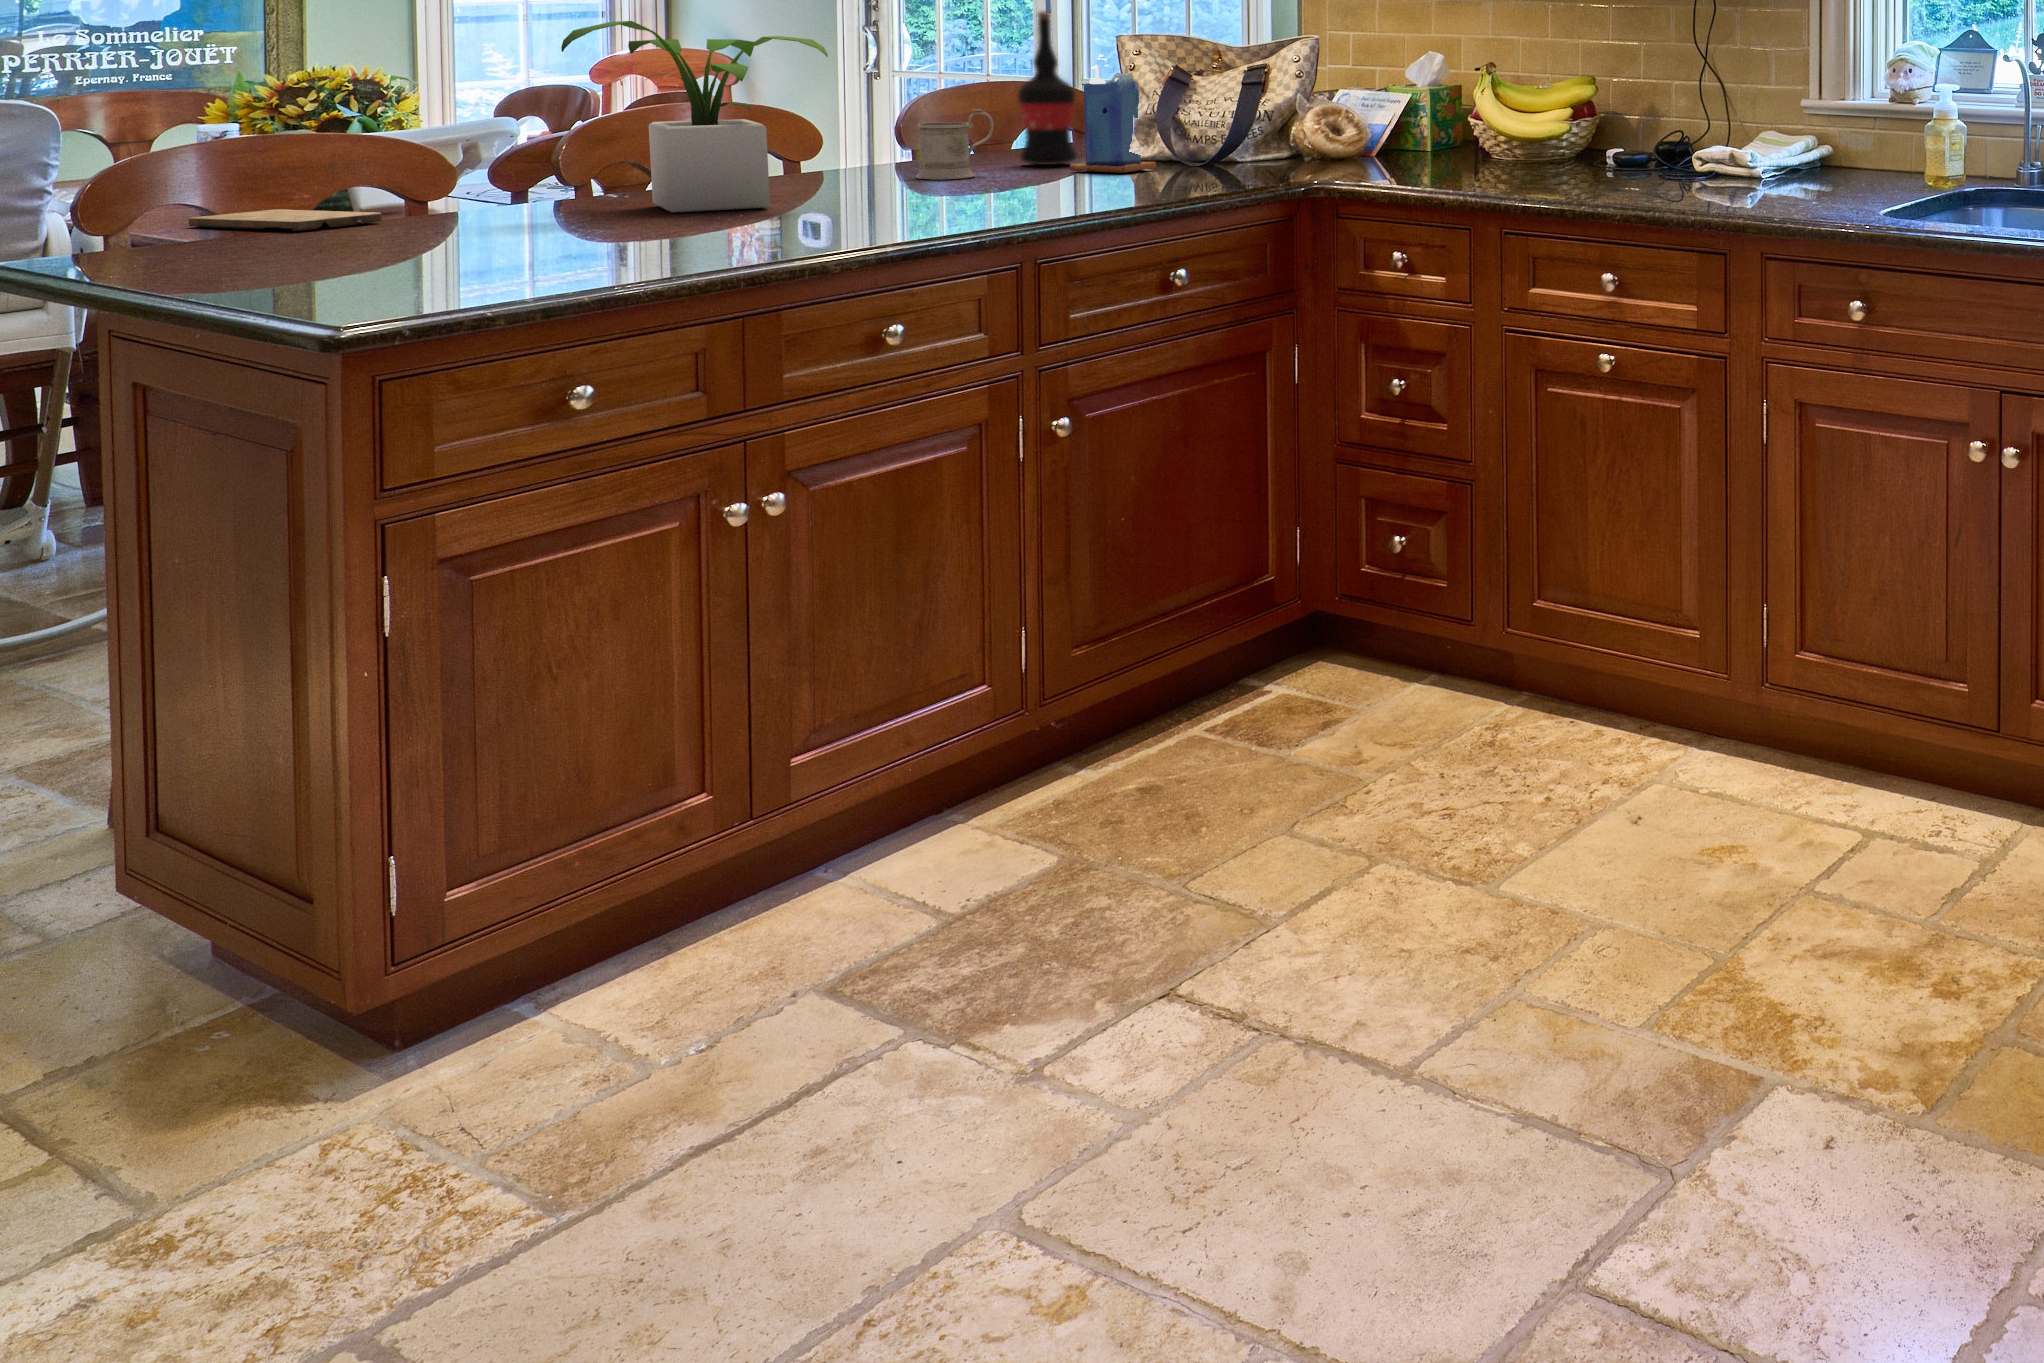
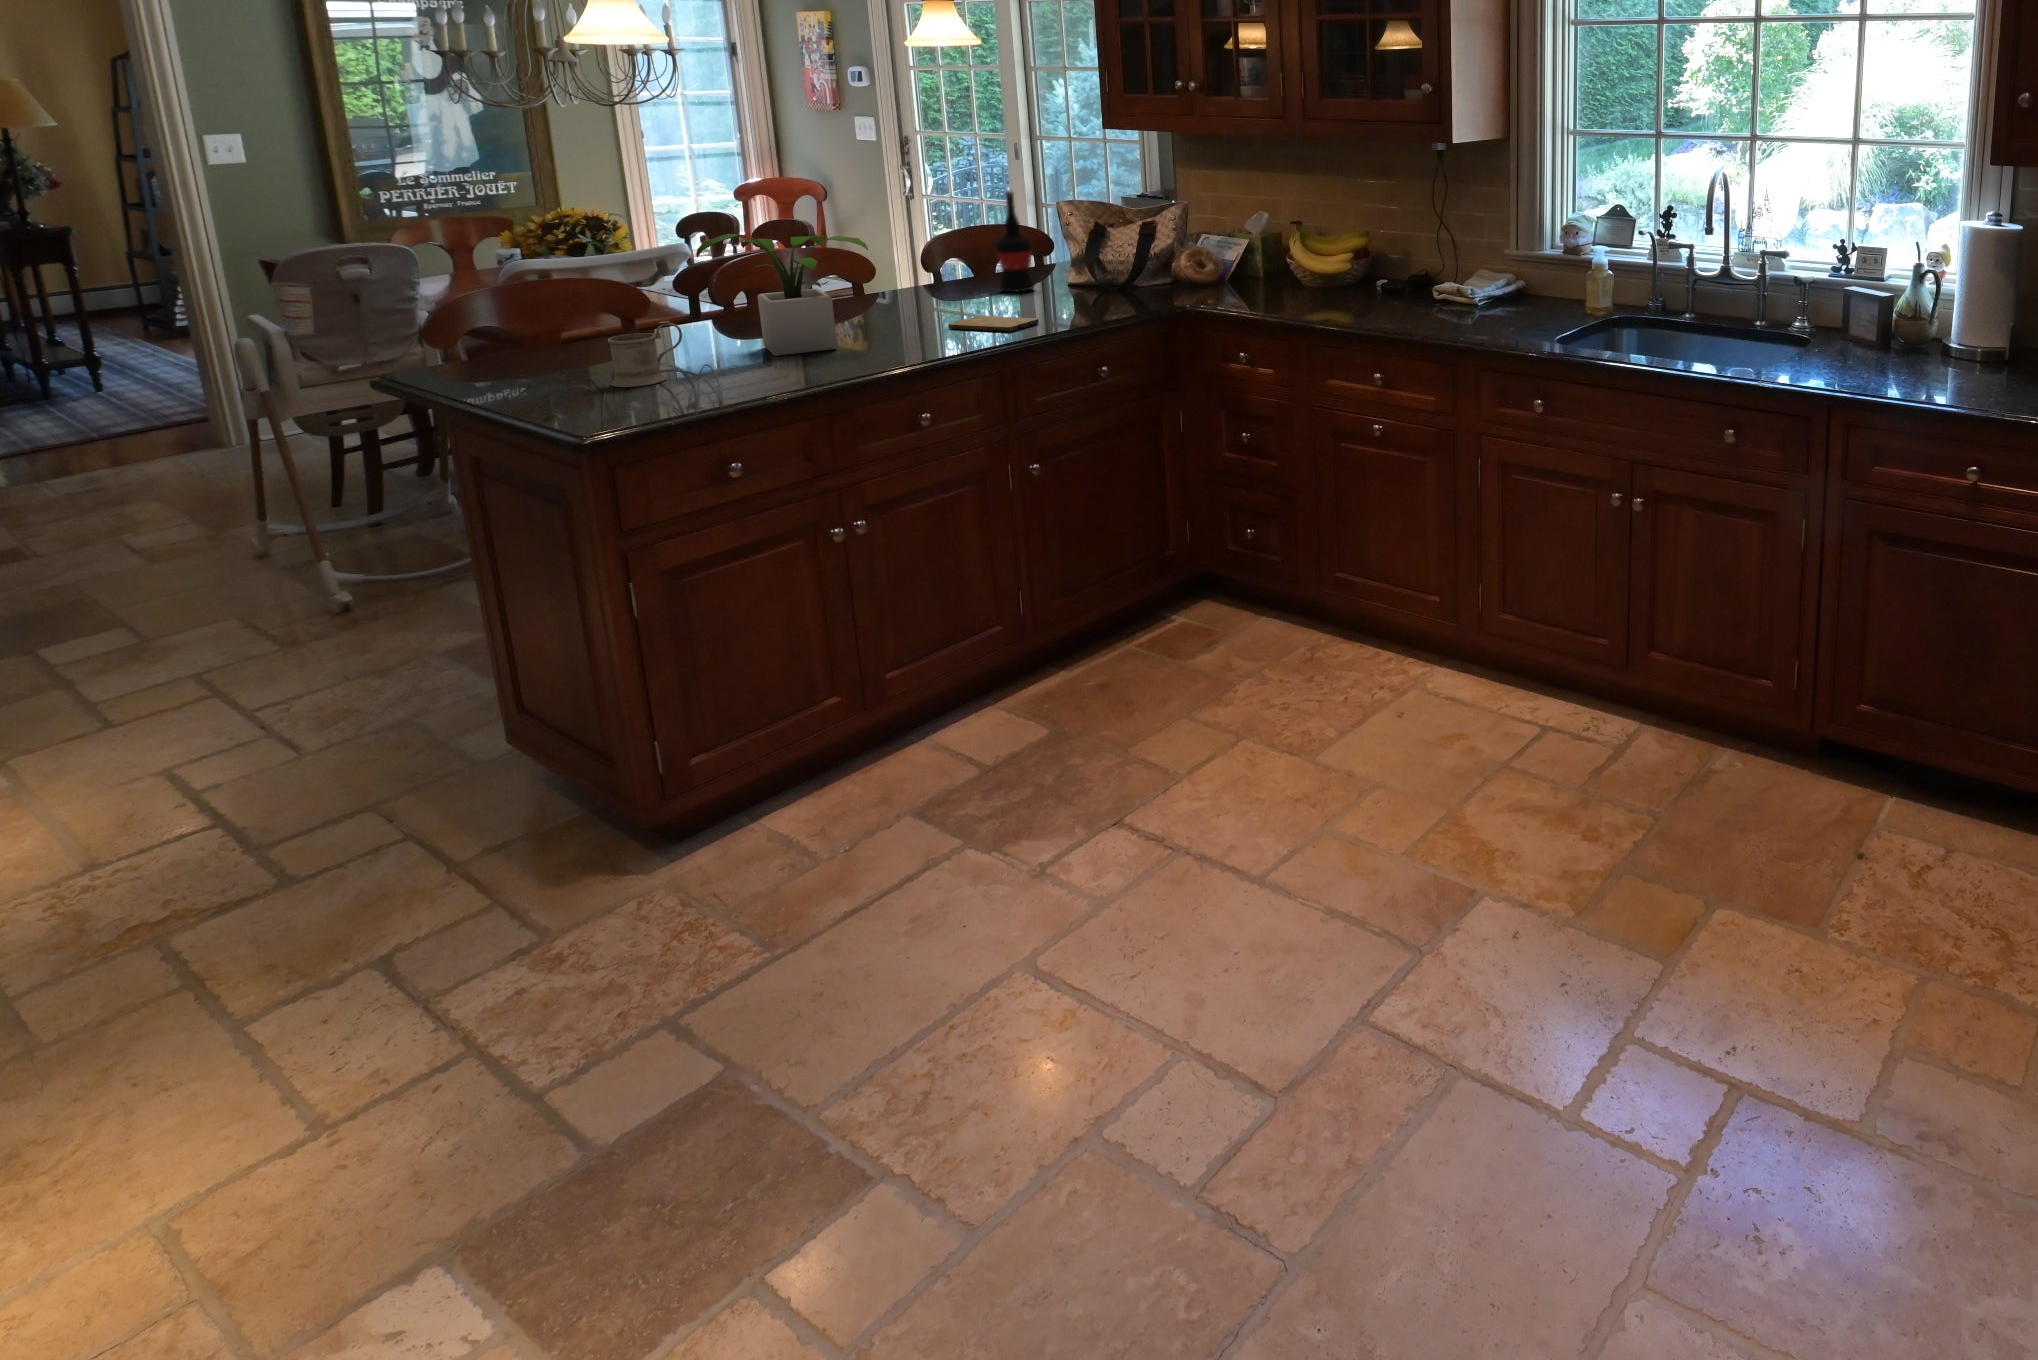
candle: present [1070,66,1156,173] -> none [1031,230,1086,301]
mug: present [916,109,994,179] -> present [608,321,682,387]
cutting board: present [189,209,382,231] -> present [948,316,1039,332]

